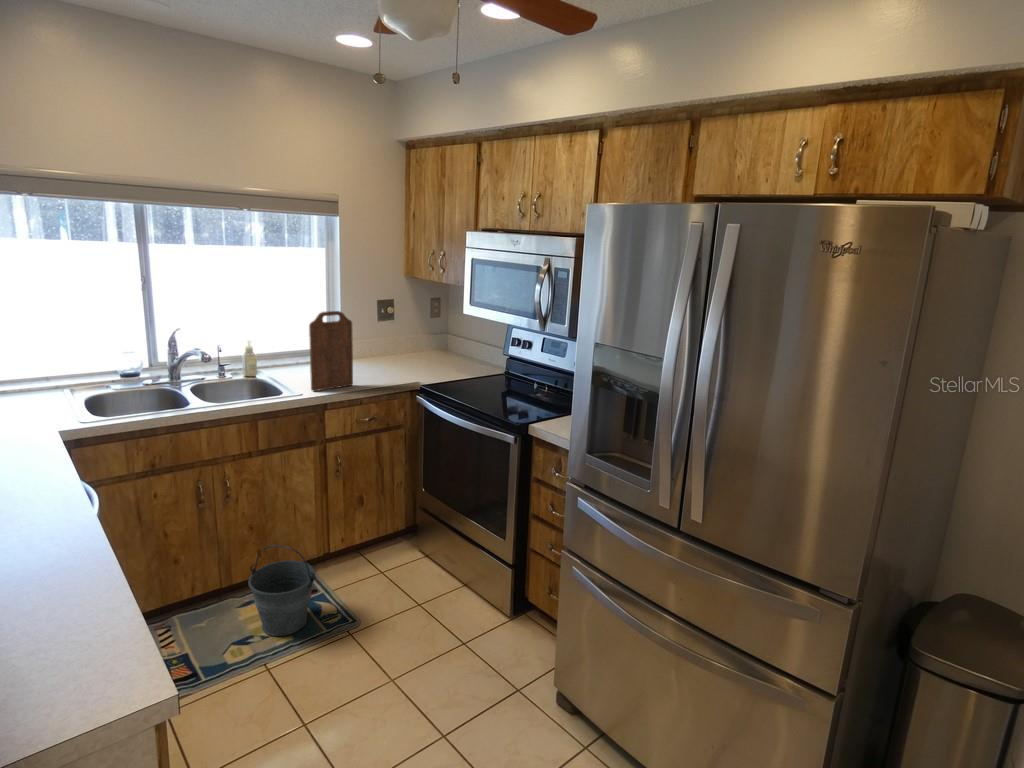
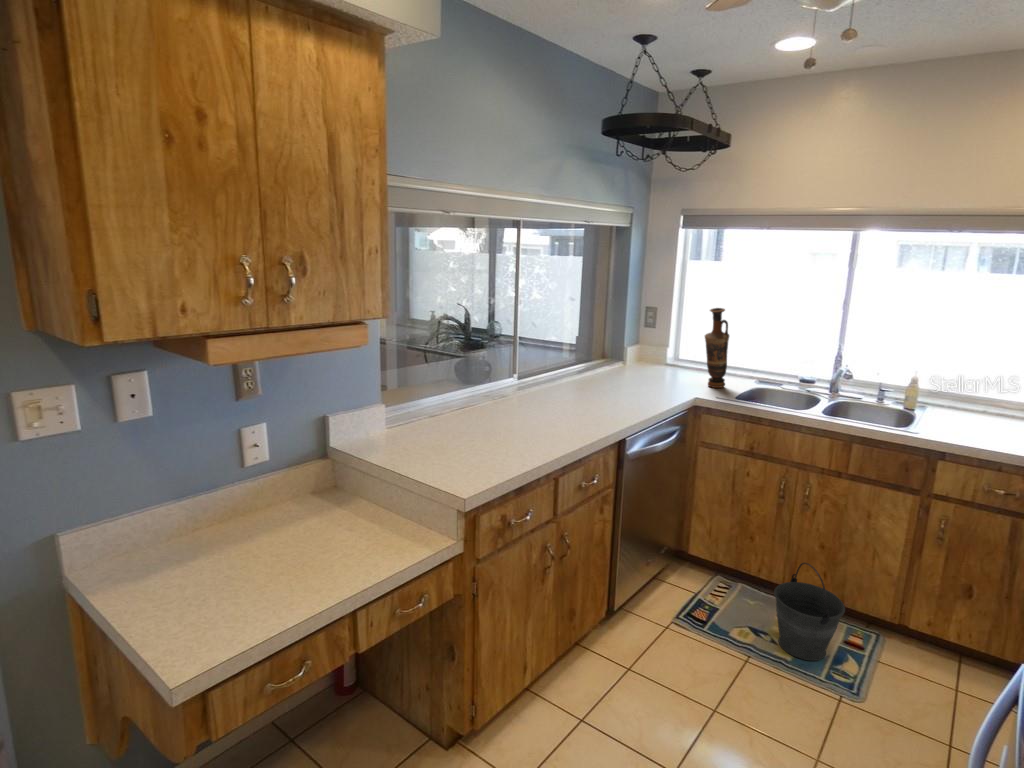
vase: none [12,305,57,413] -> present [705,308,729,388]
cutting board: present [309,311,353,391] -> none [932,346,1017,446]

